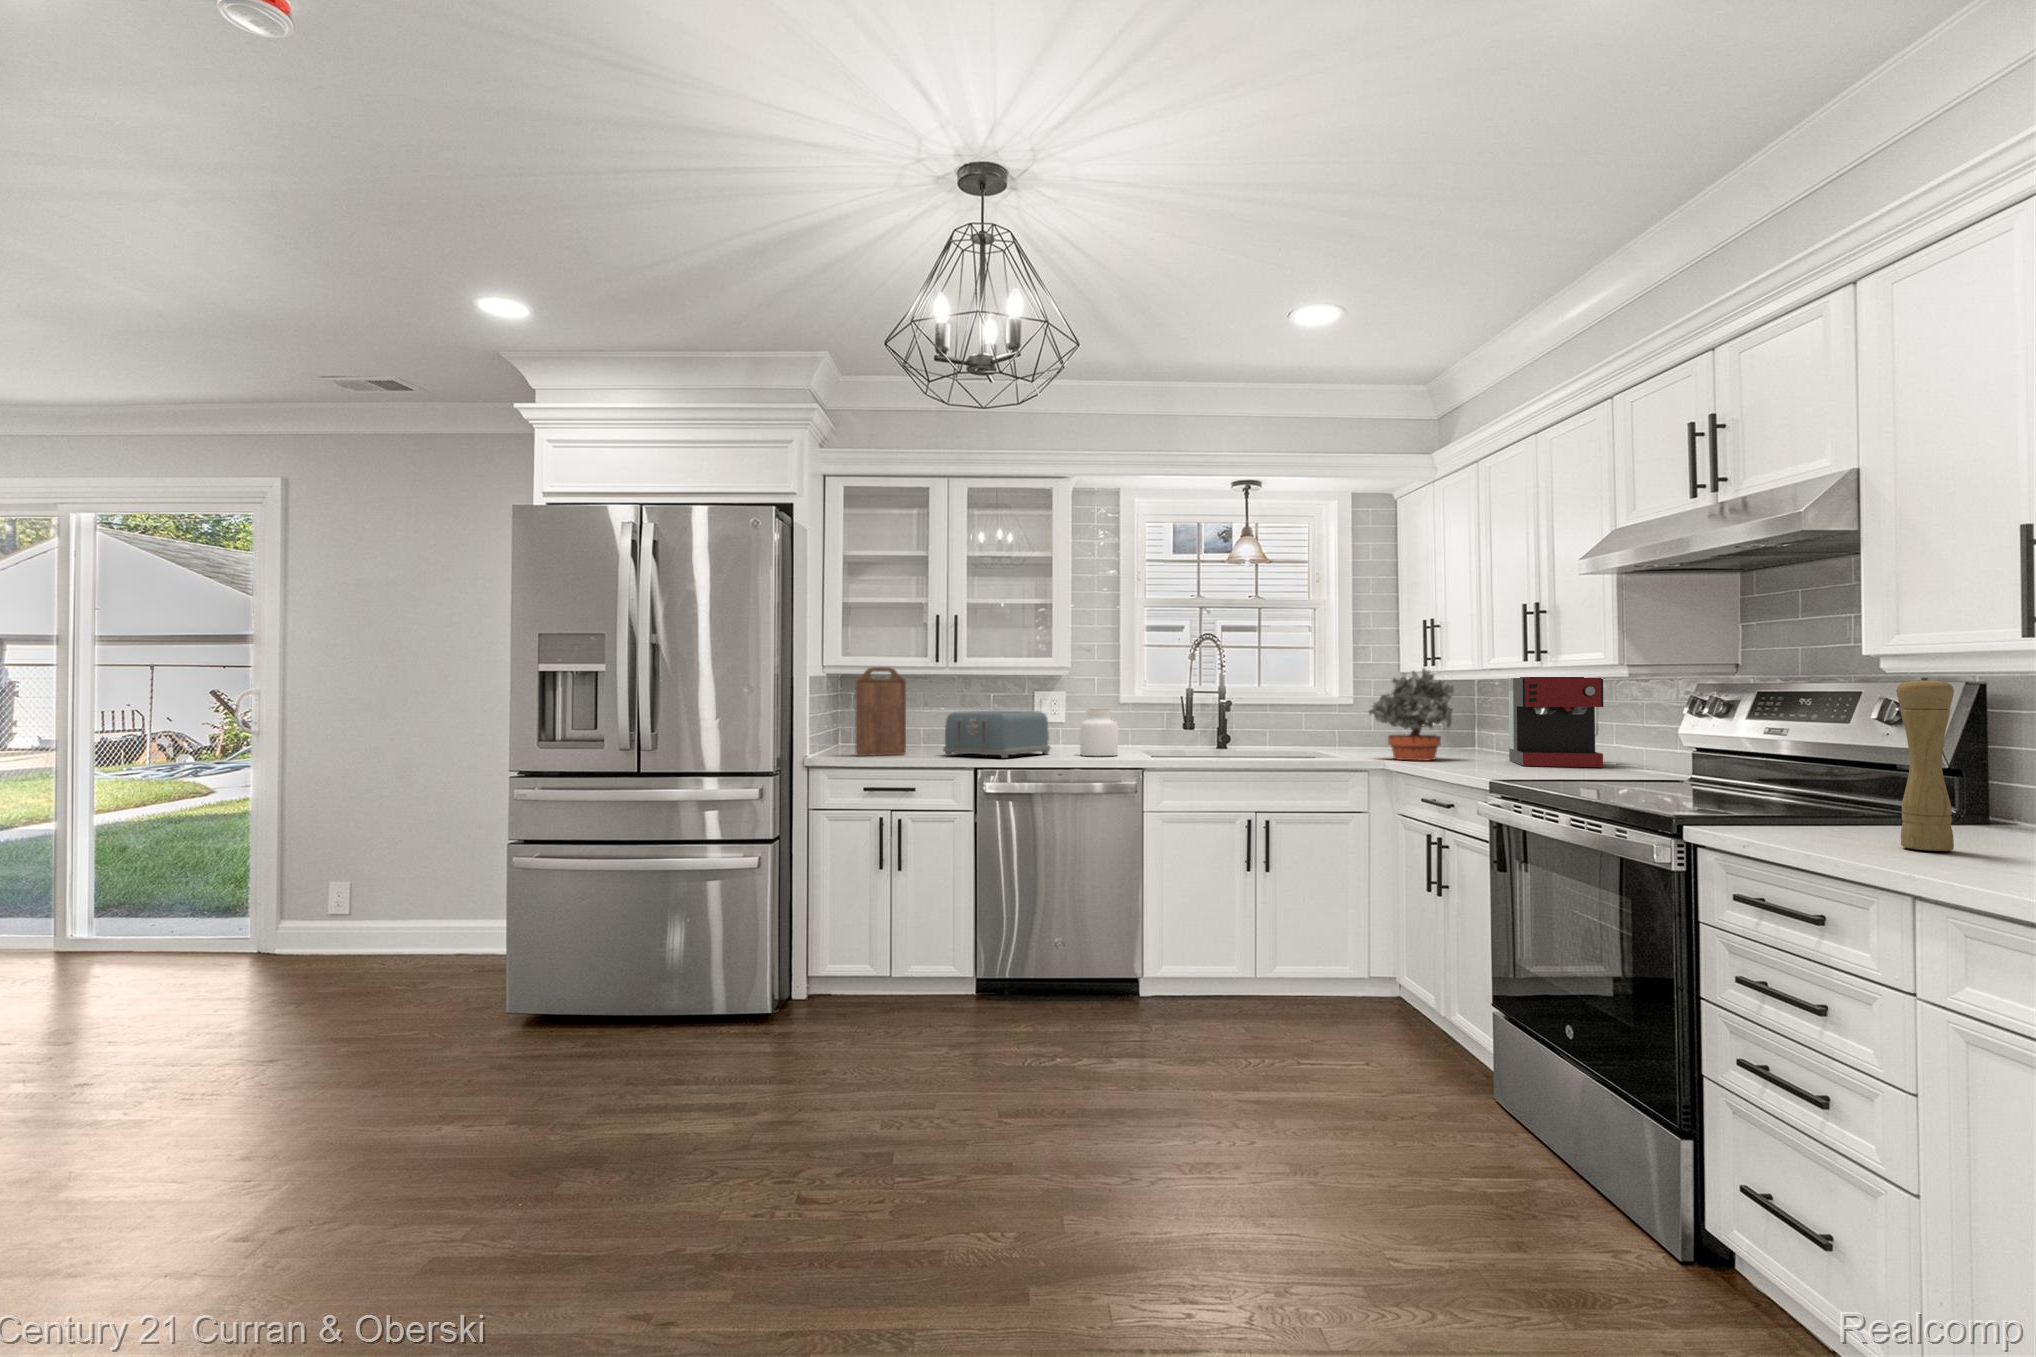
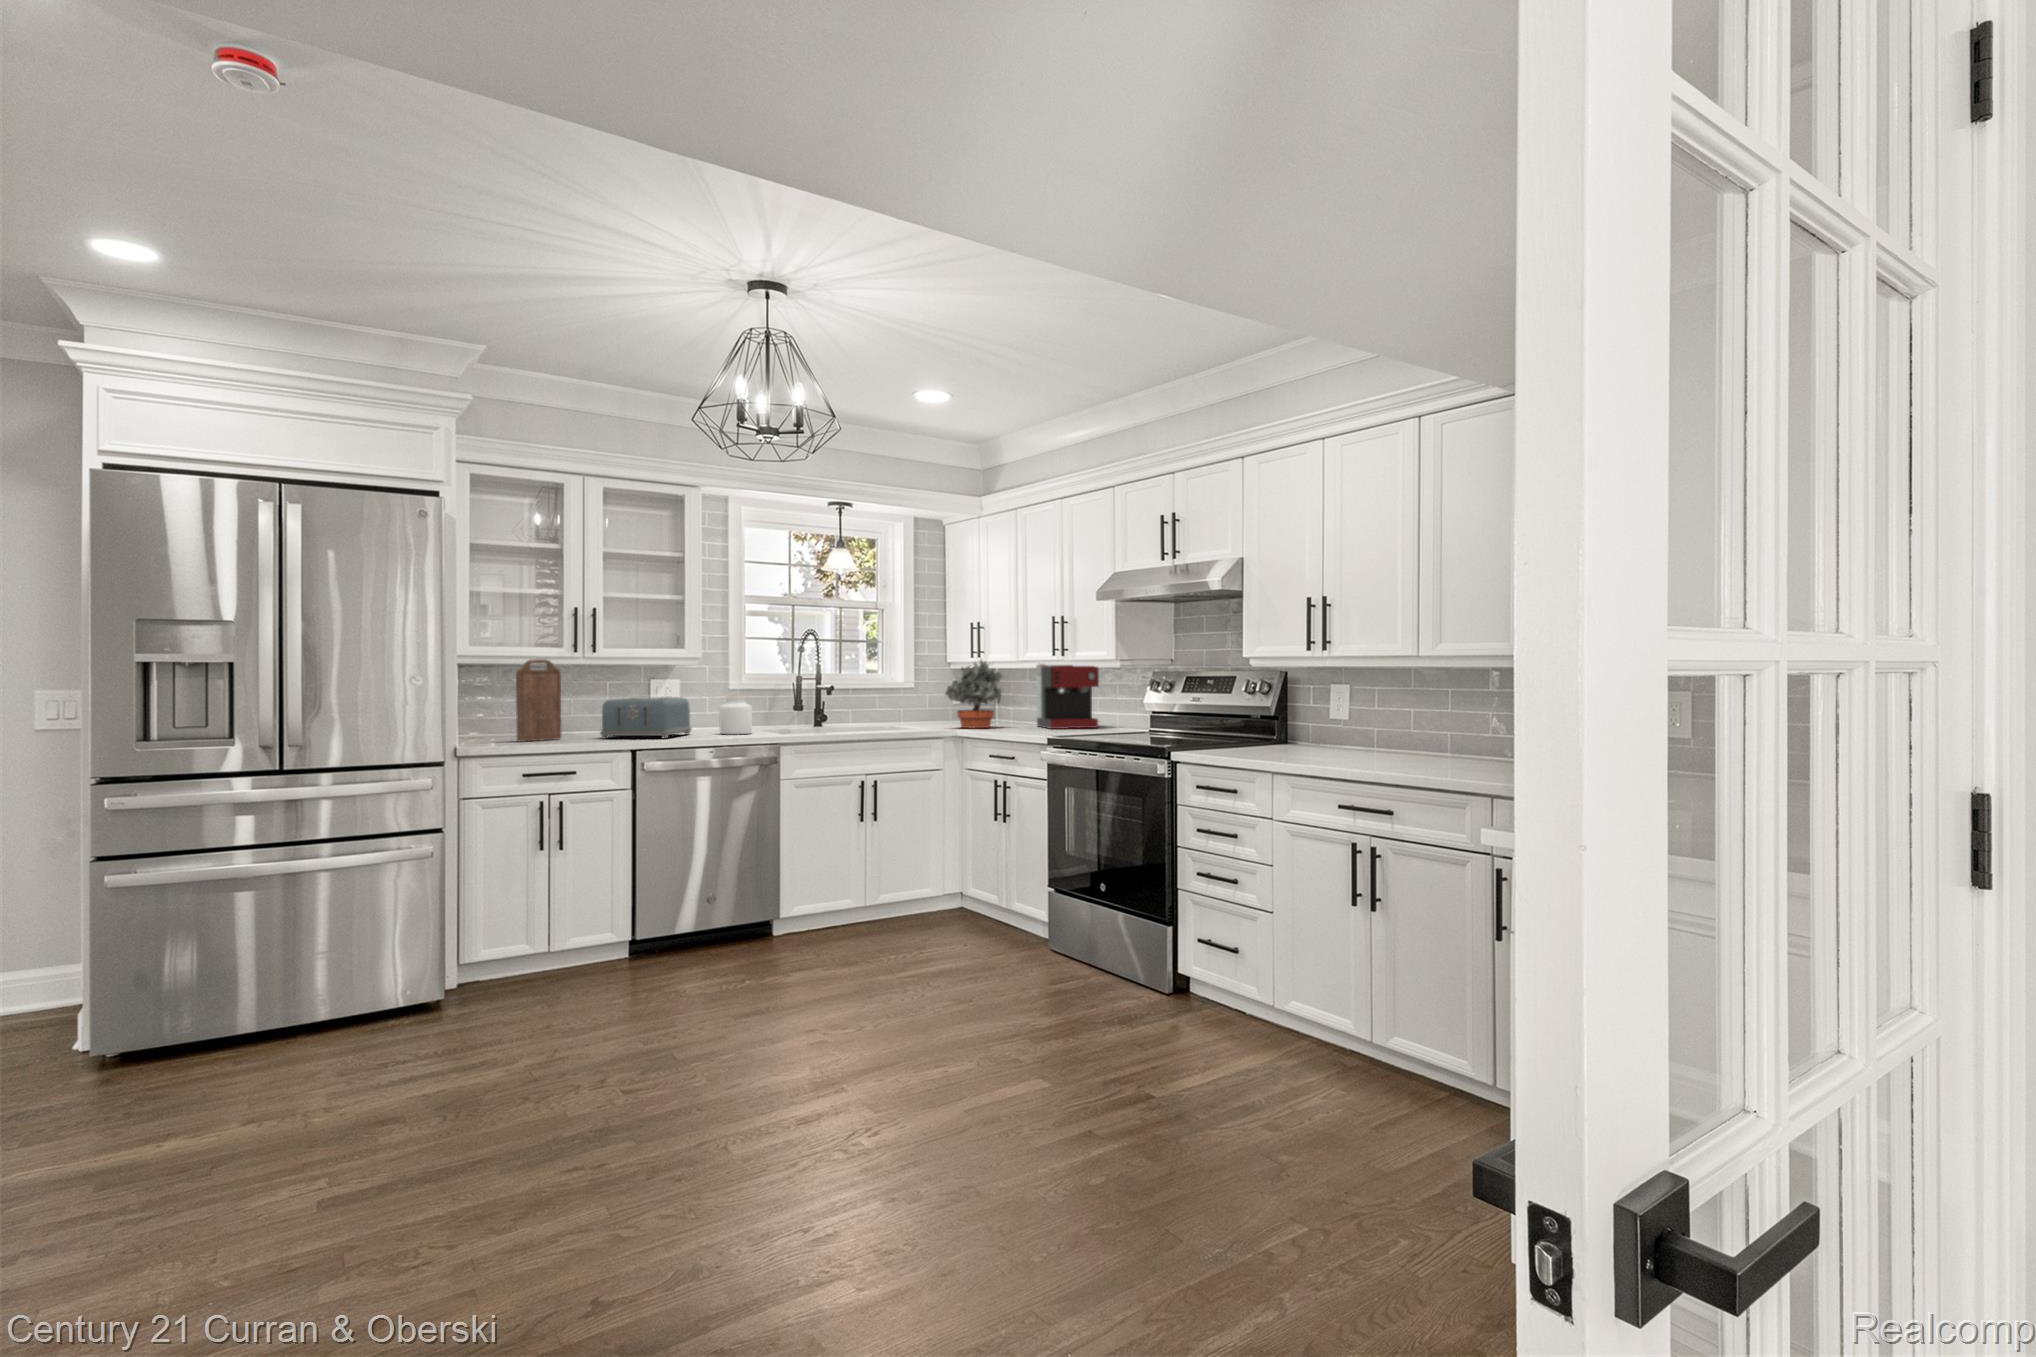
pepper mill: present [1896,678,1954,851] -> none [1260,671,1282,754]

